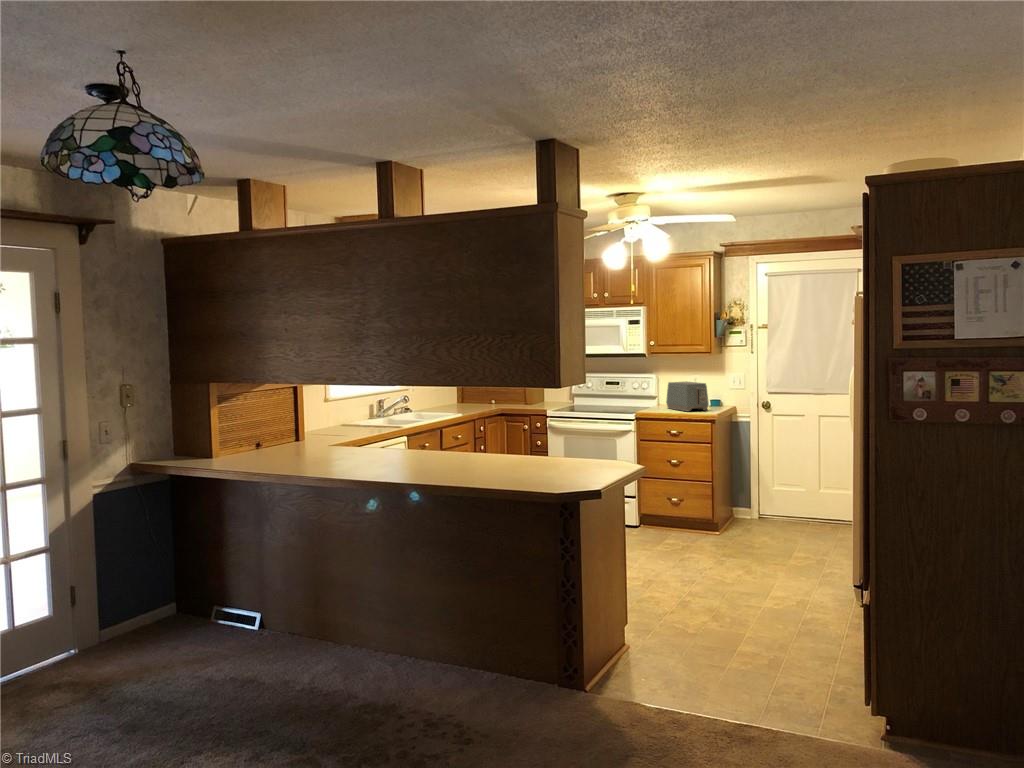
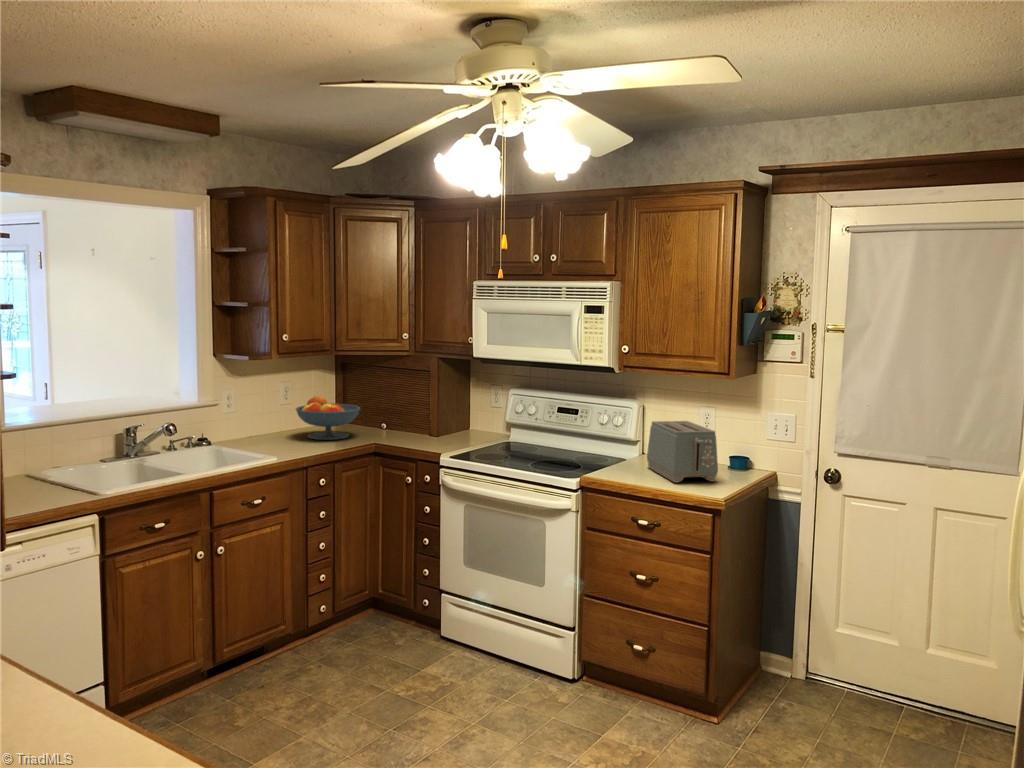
fruit bowl: none [448,383,486,408] -> present [296,396,360,440]

